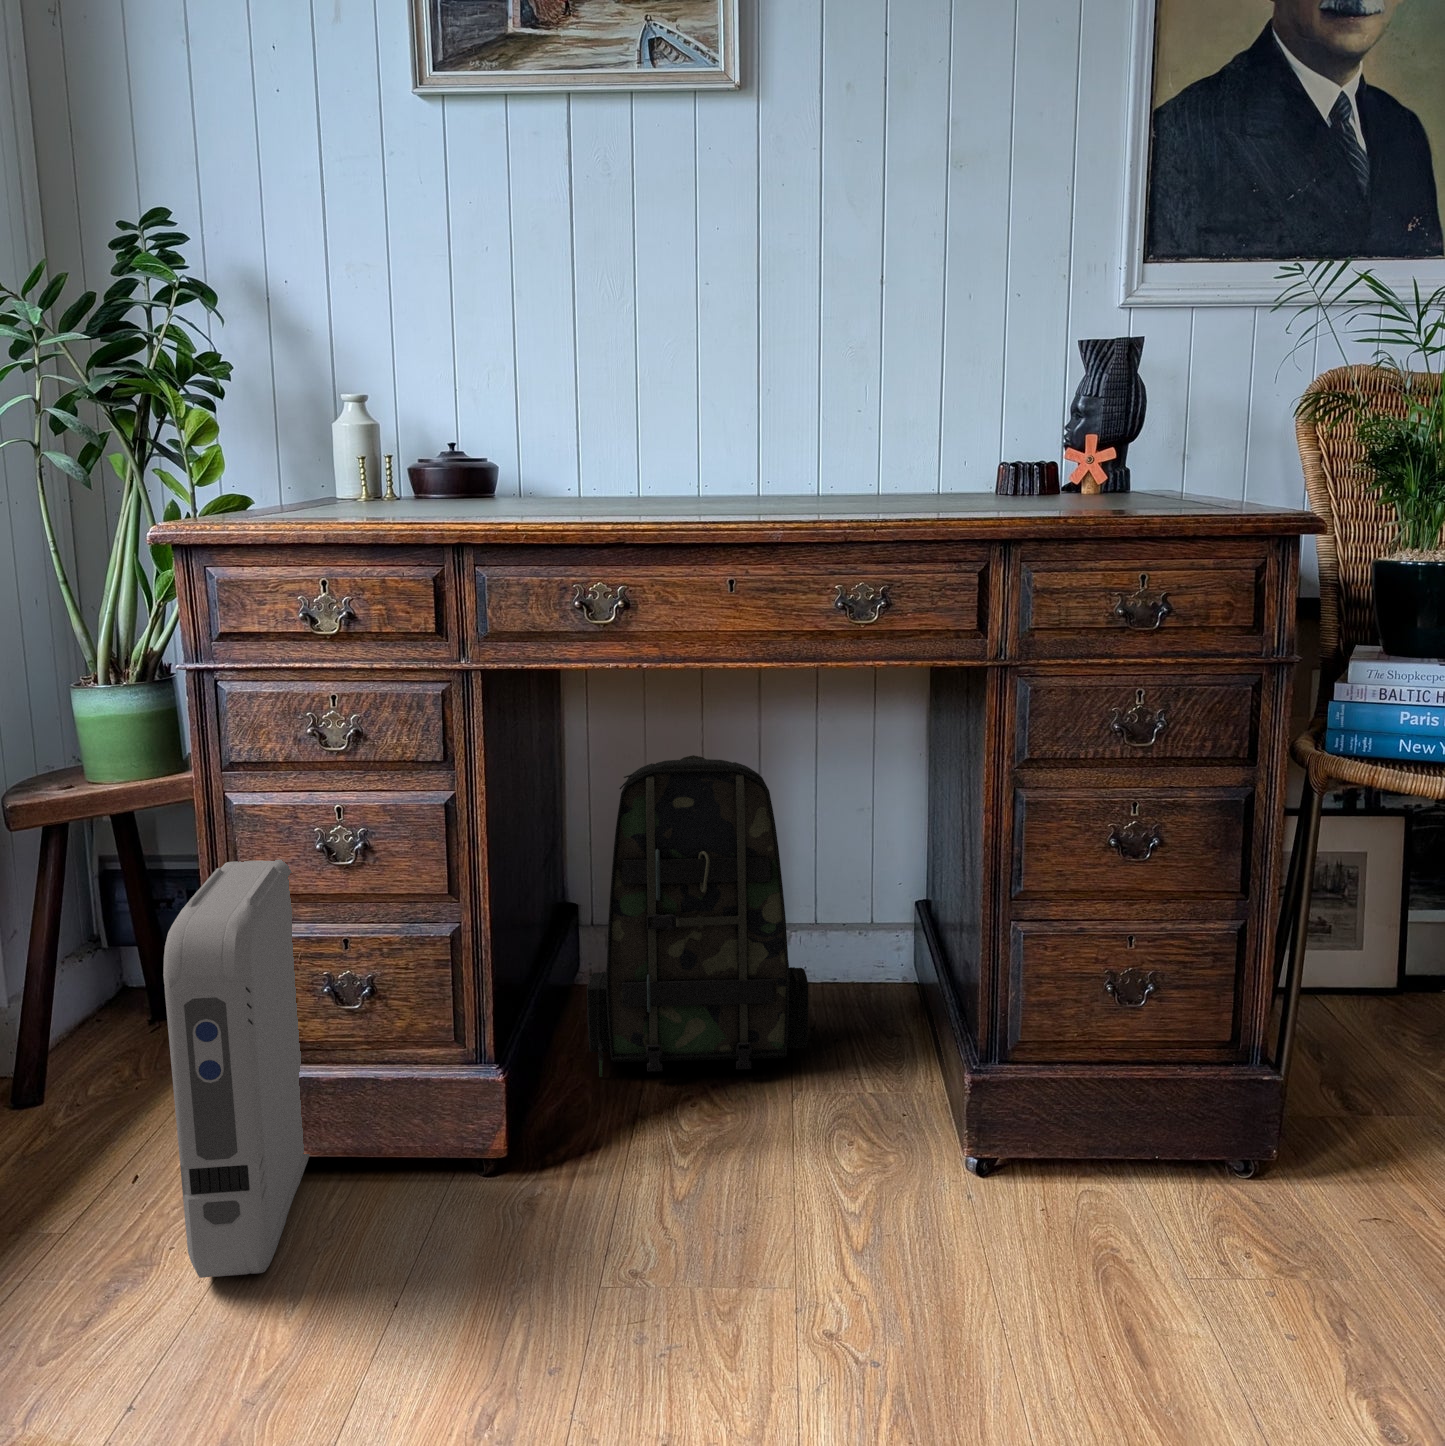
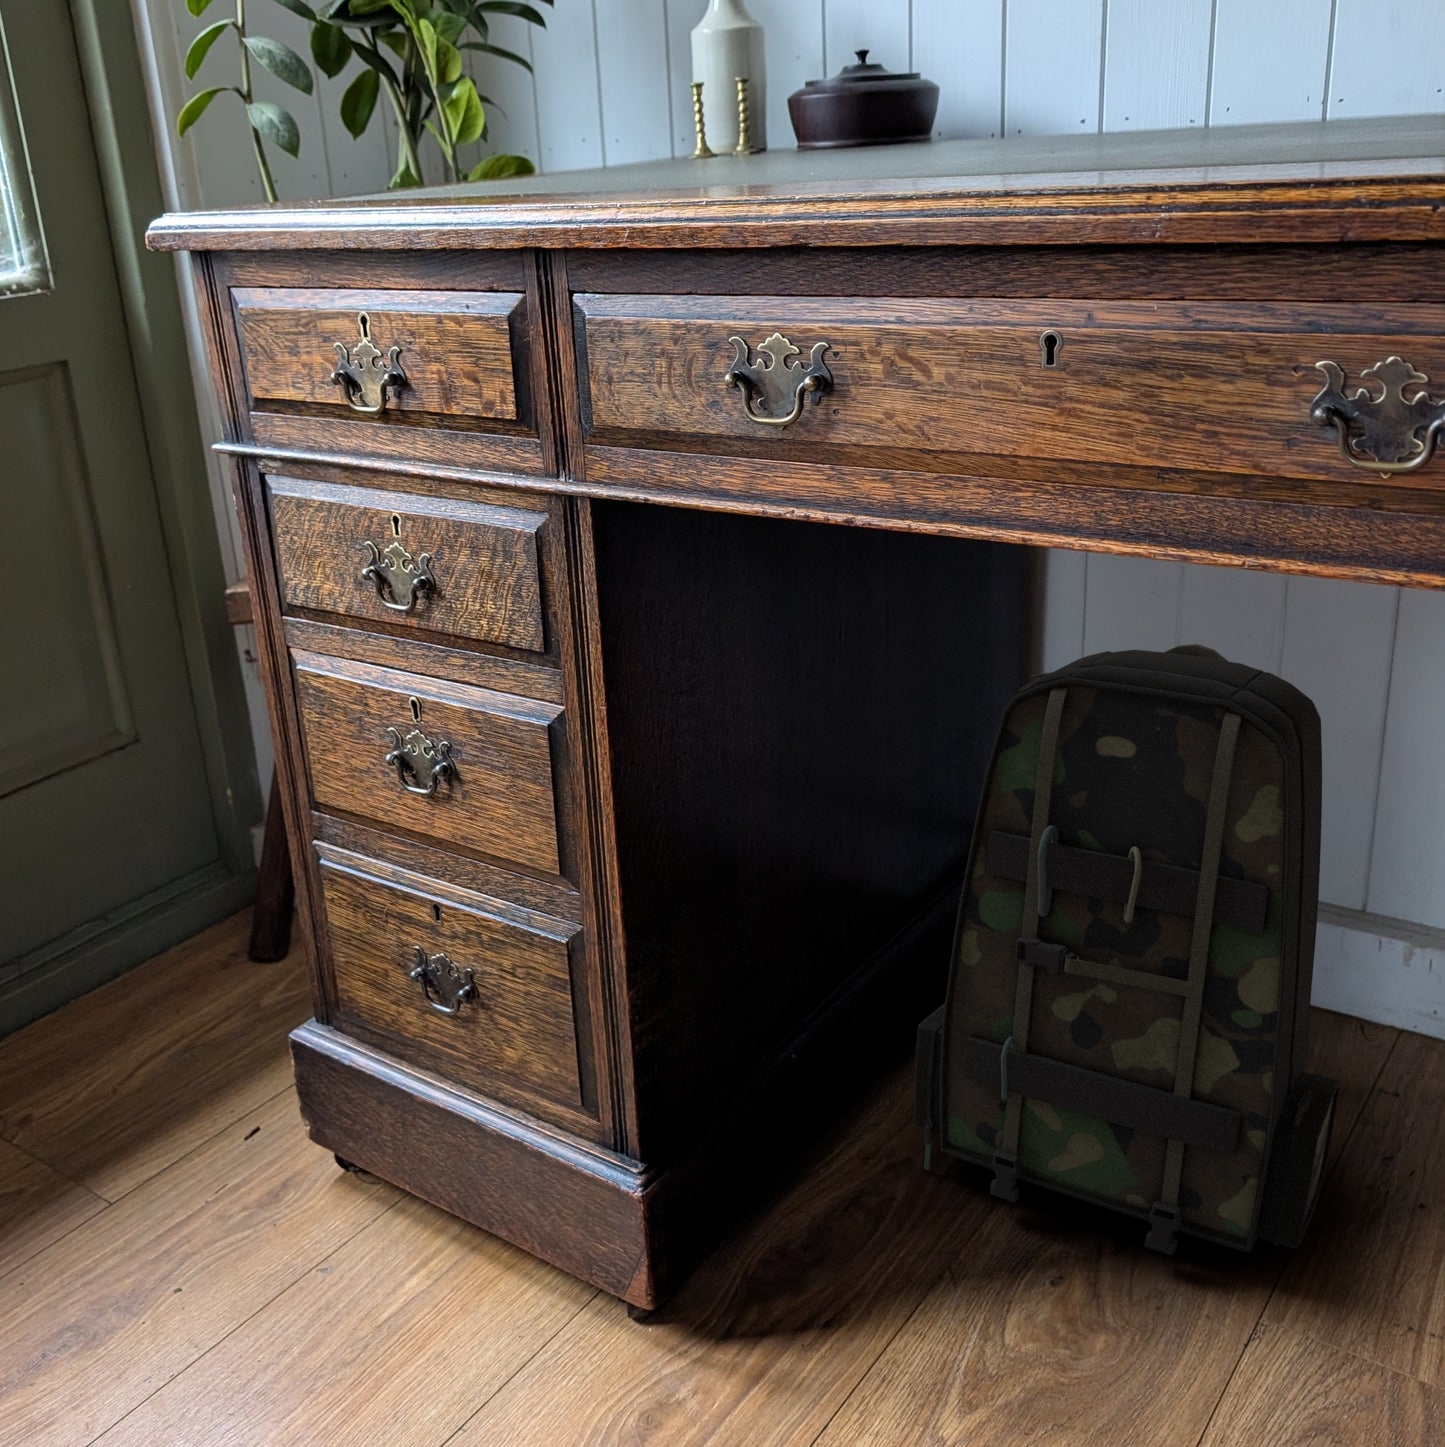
air purifier: present [163,860,310,1278] -> none [29,752,452,1389]

